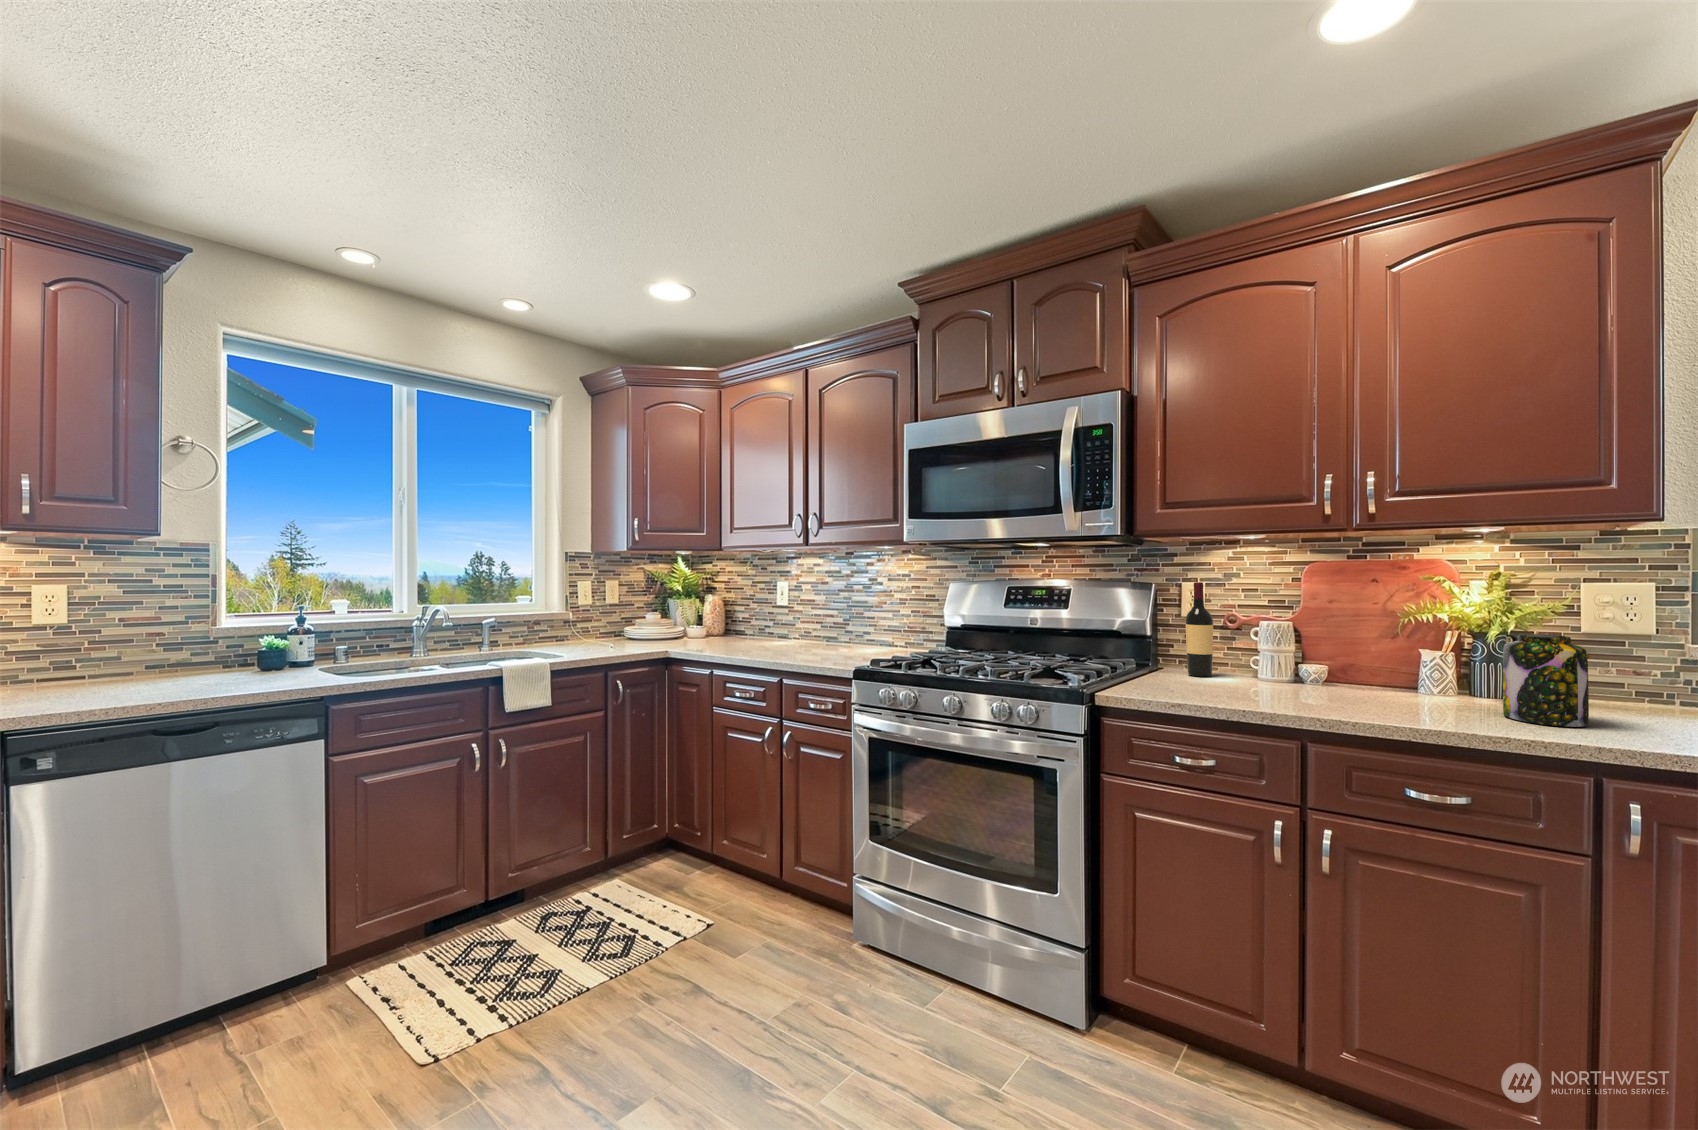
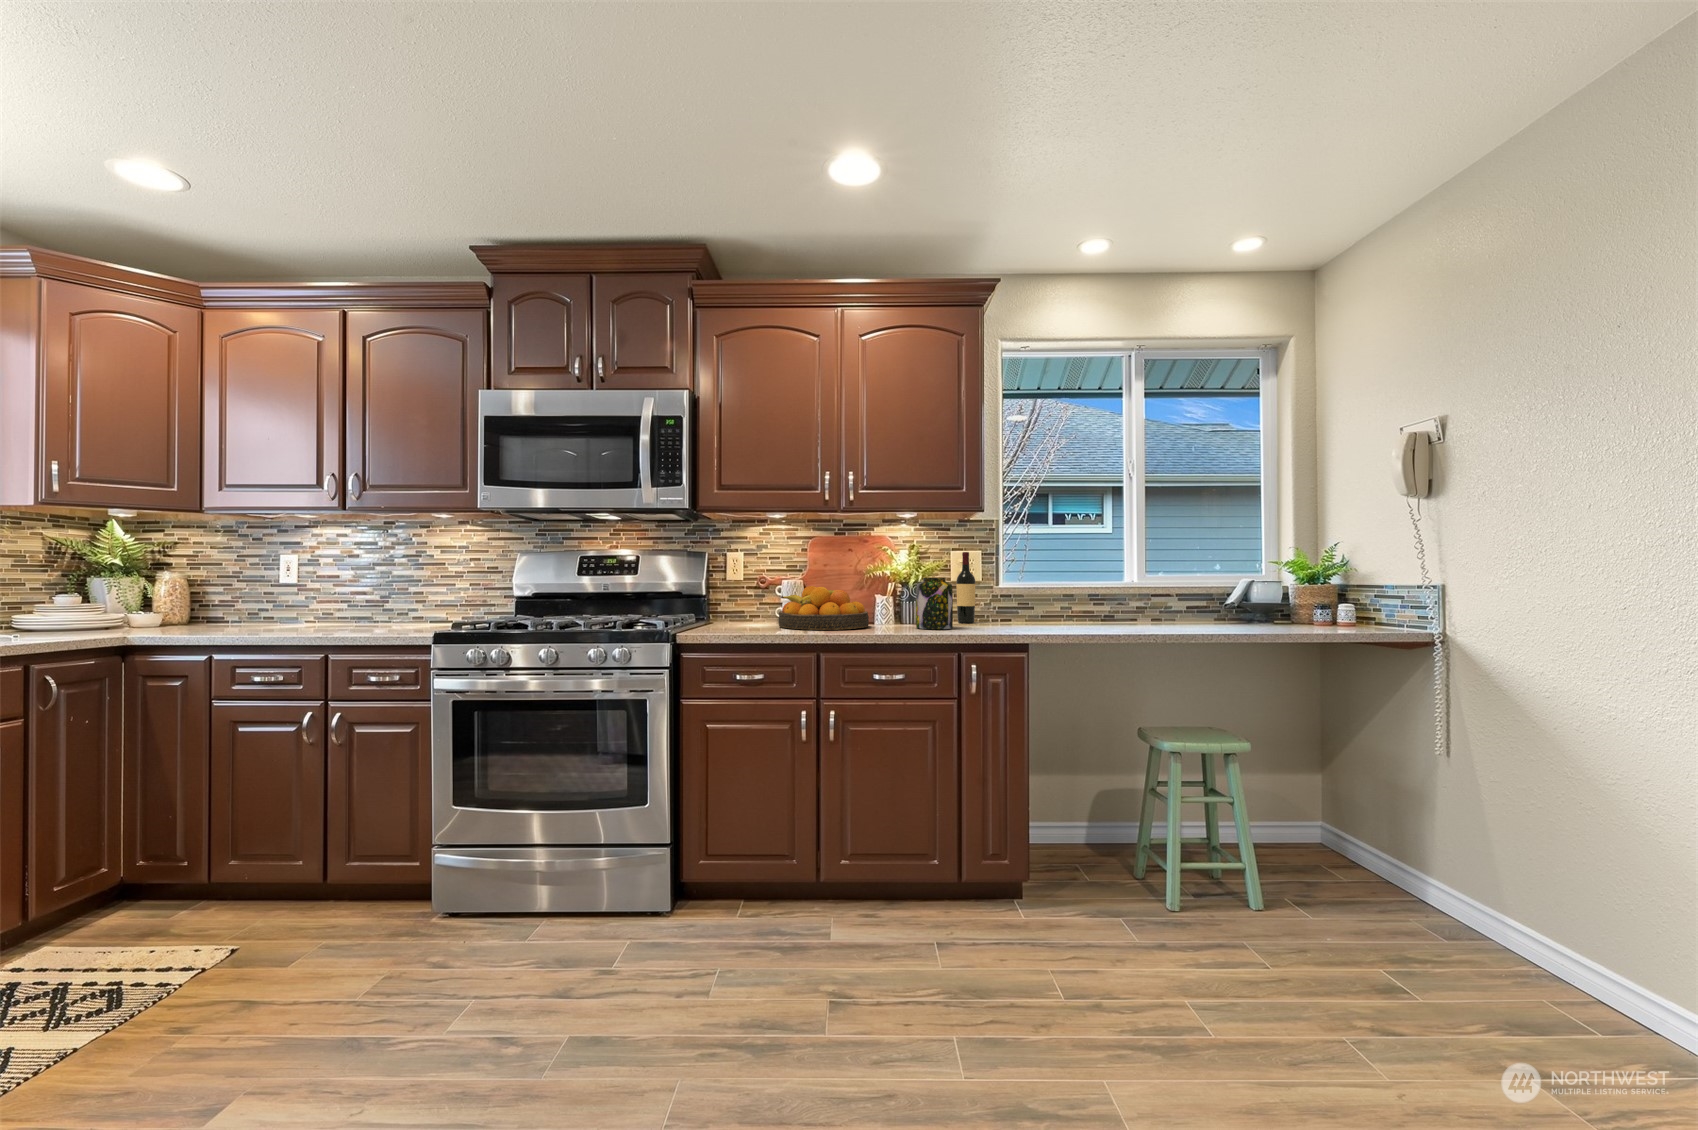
wine bottle: present [1186,582,1213,677] -> present [956,552,975,623]
fruit bowl: none [1248,635,1405,708] -> present [778,586,869,630]

